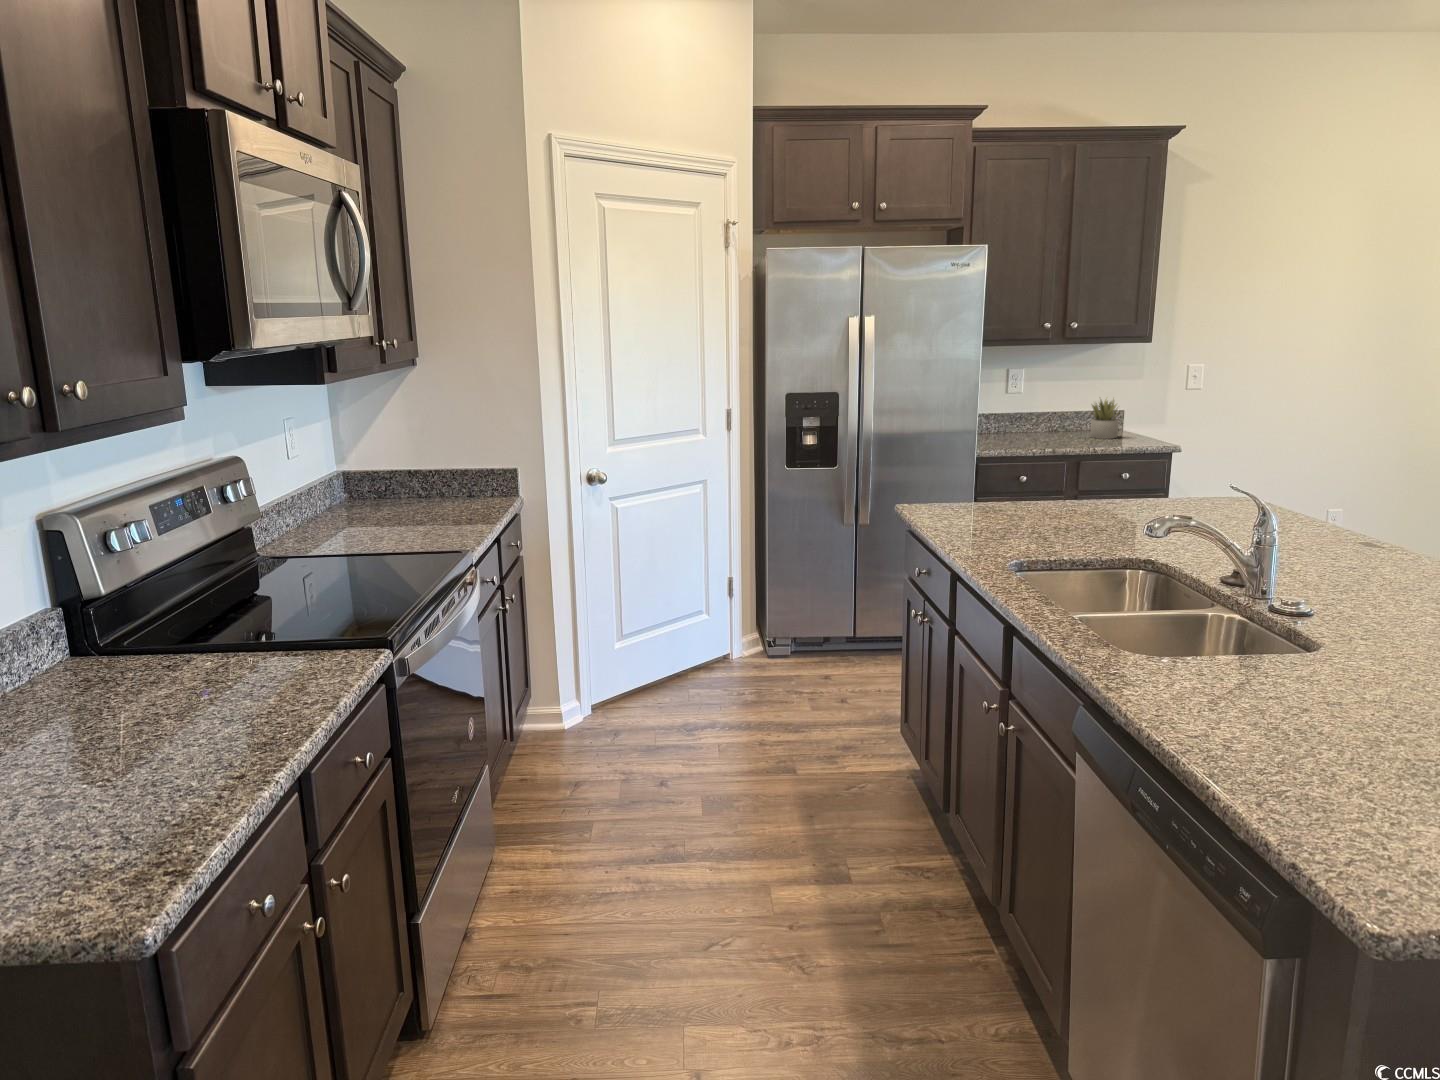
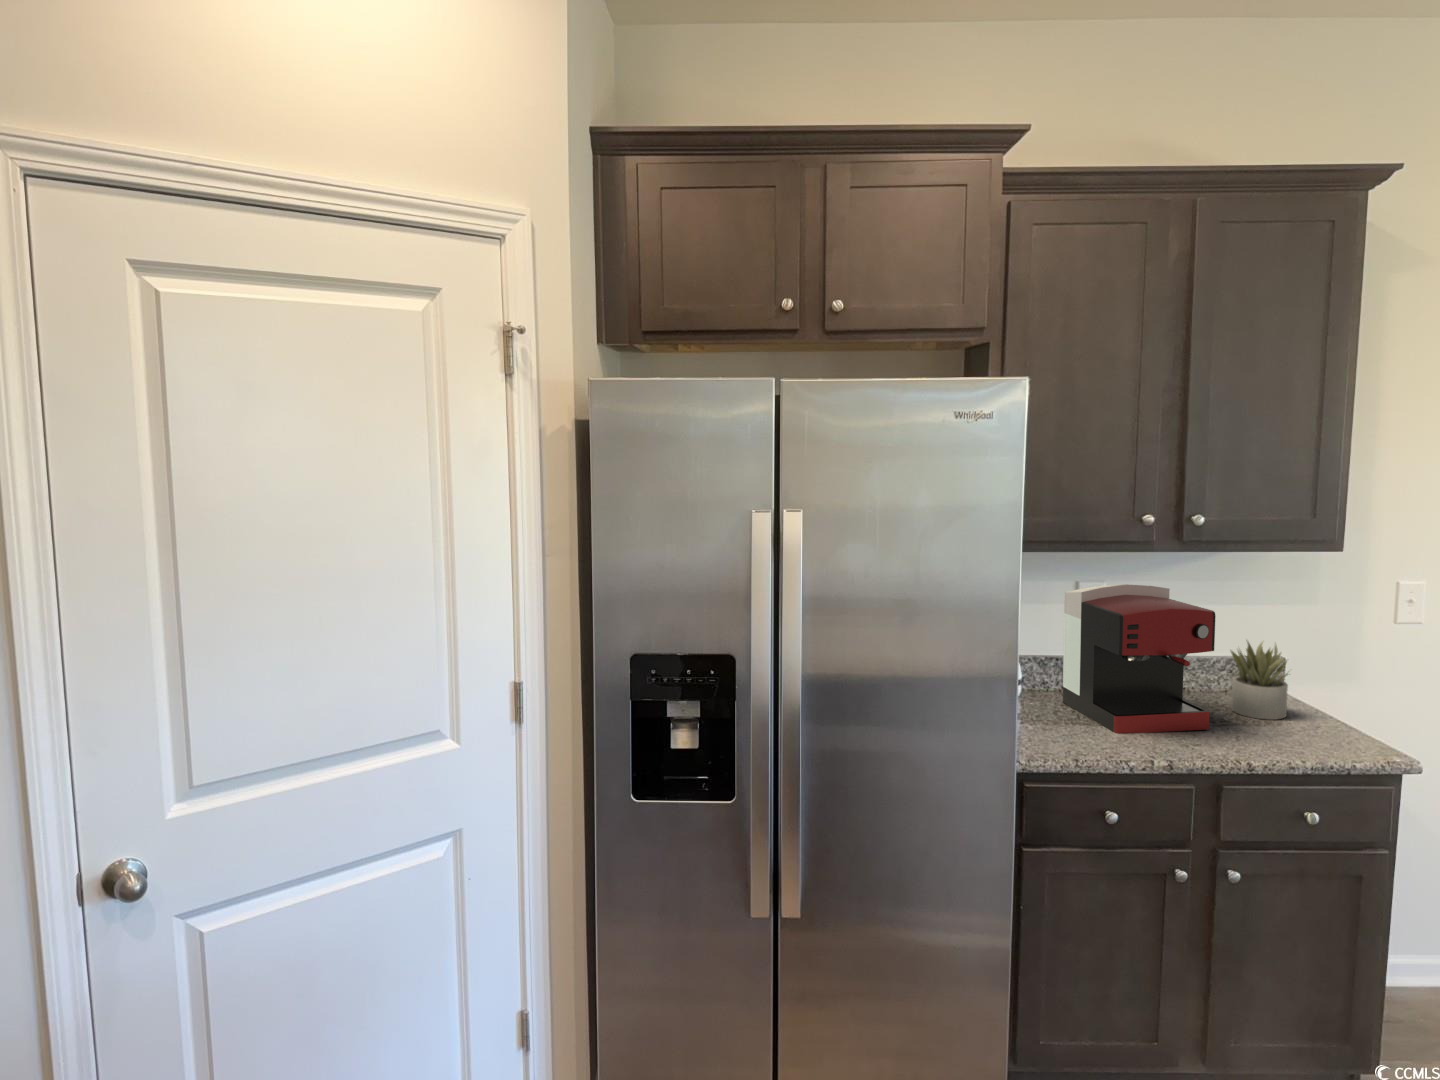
coffee maker: none [999,365,1079,444] -> present [1063,584,1216,734]

